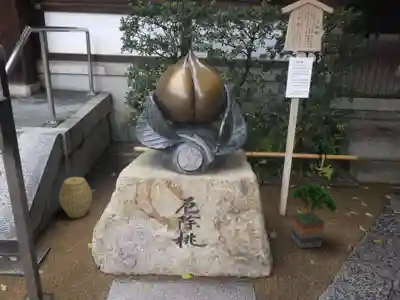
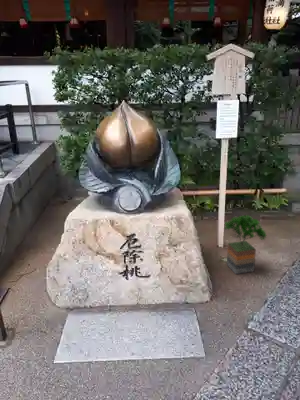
woven basket: present [59,177,92,218] -> none [13,222,43,260]

